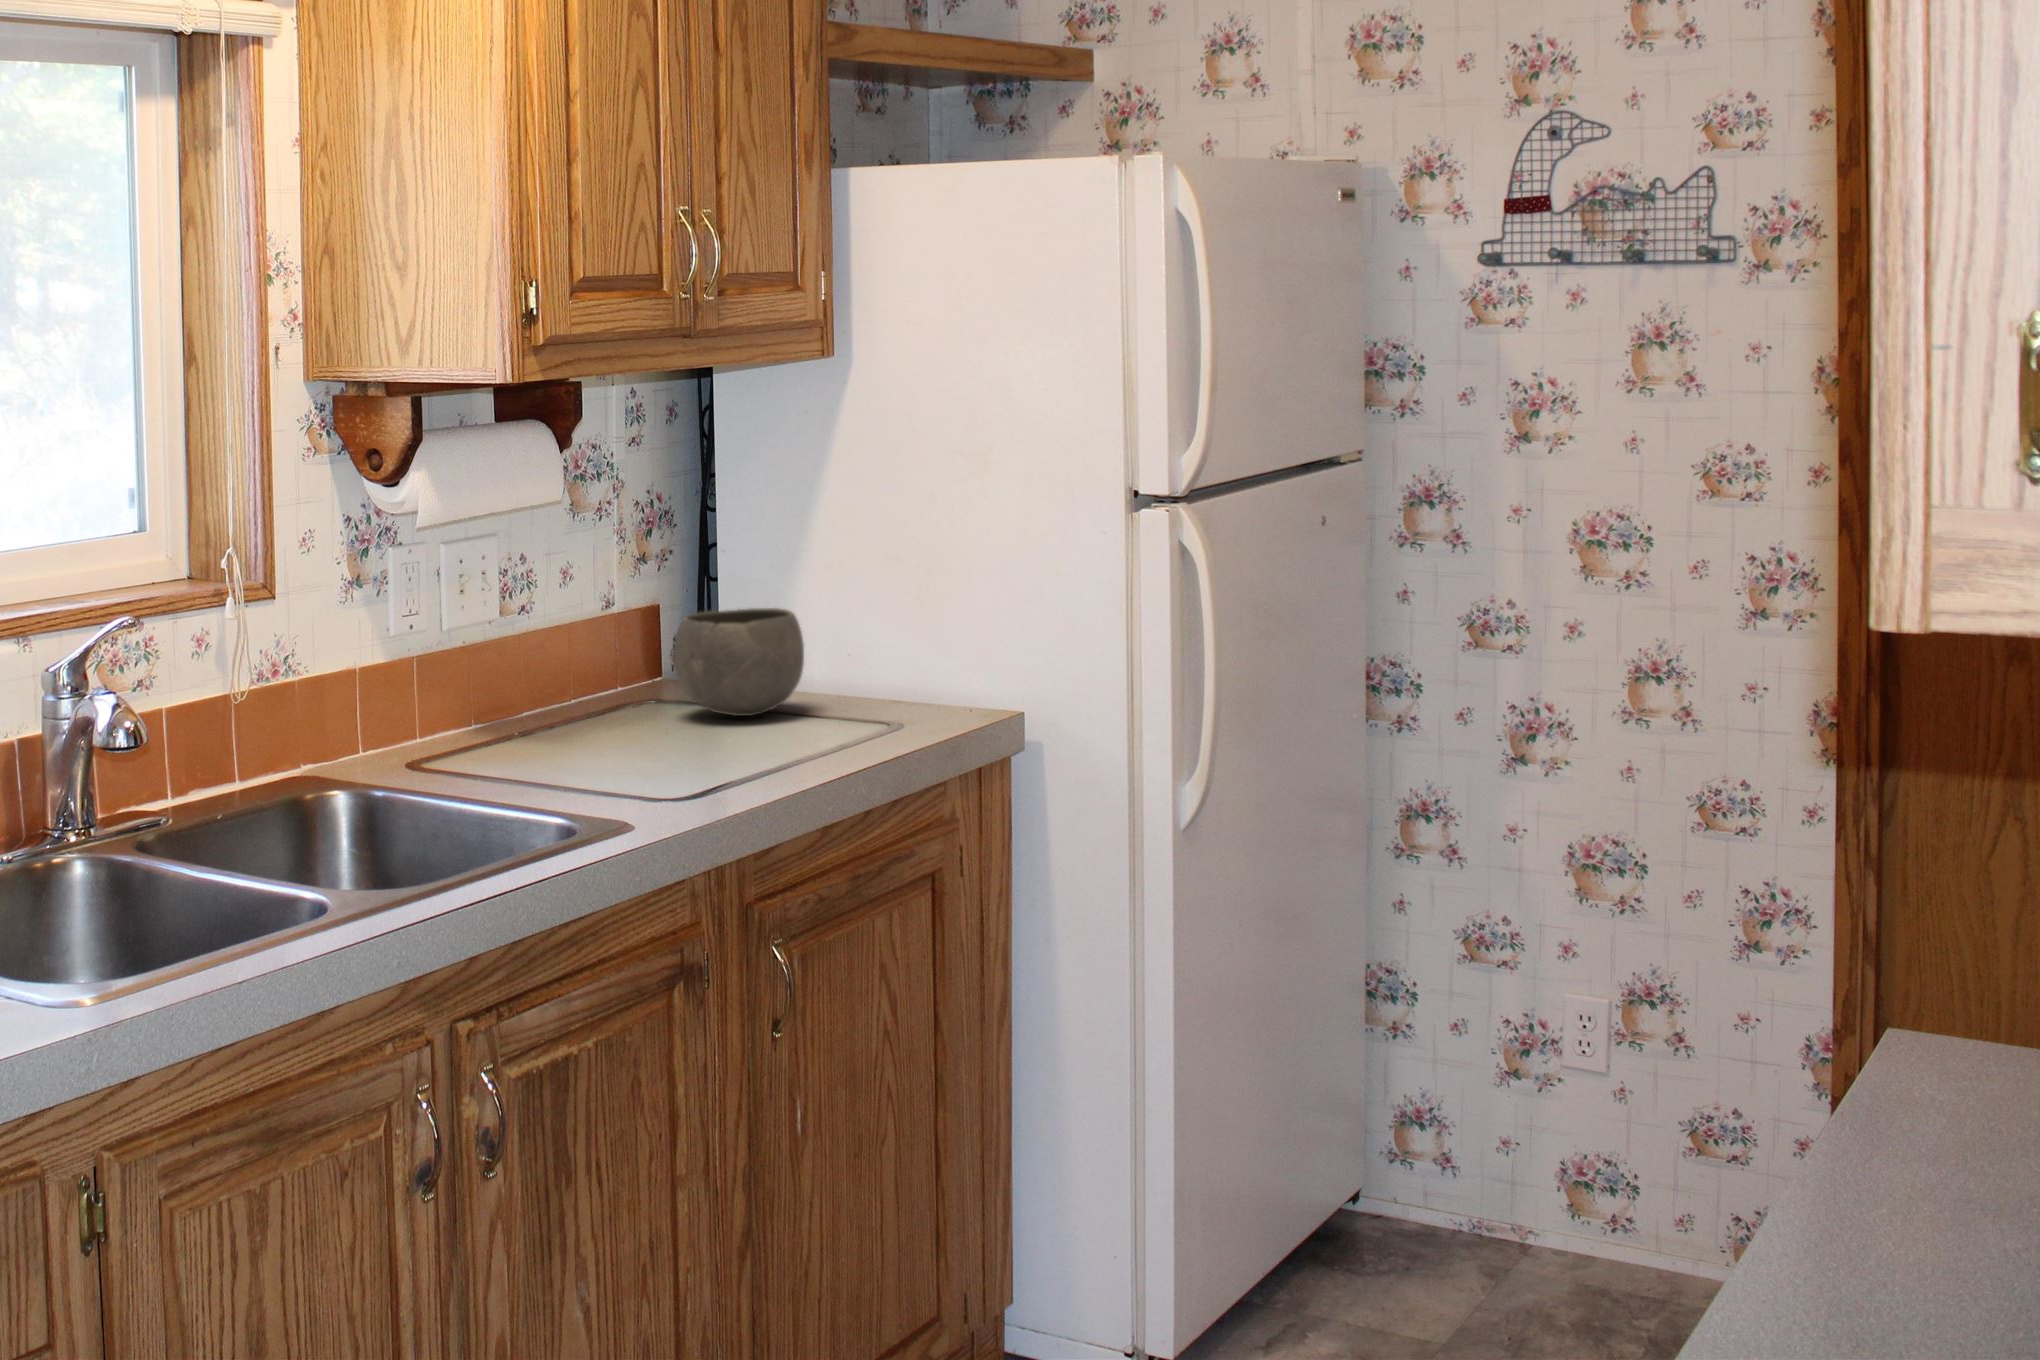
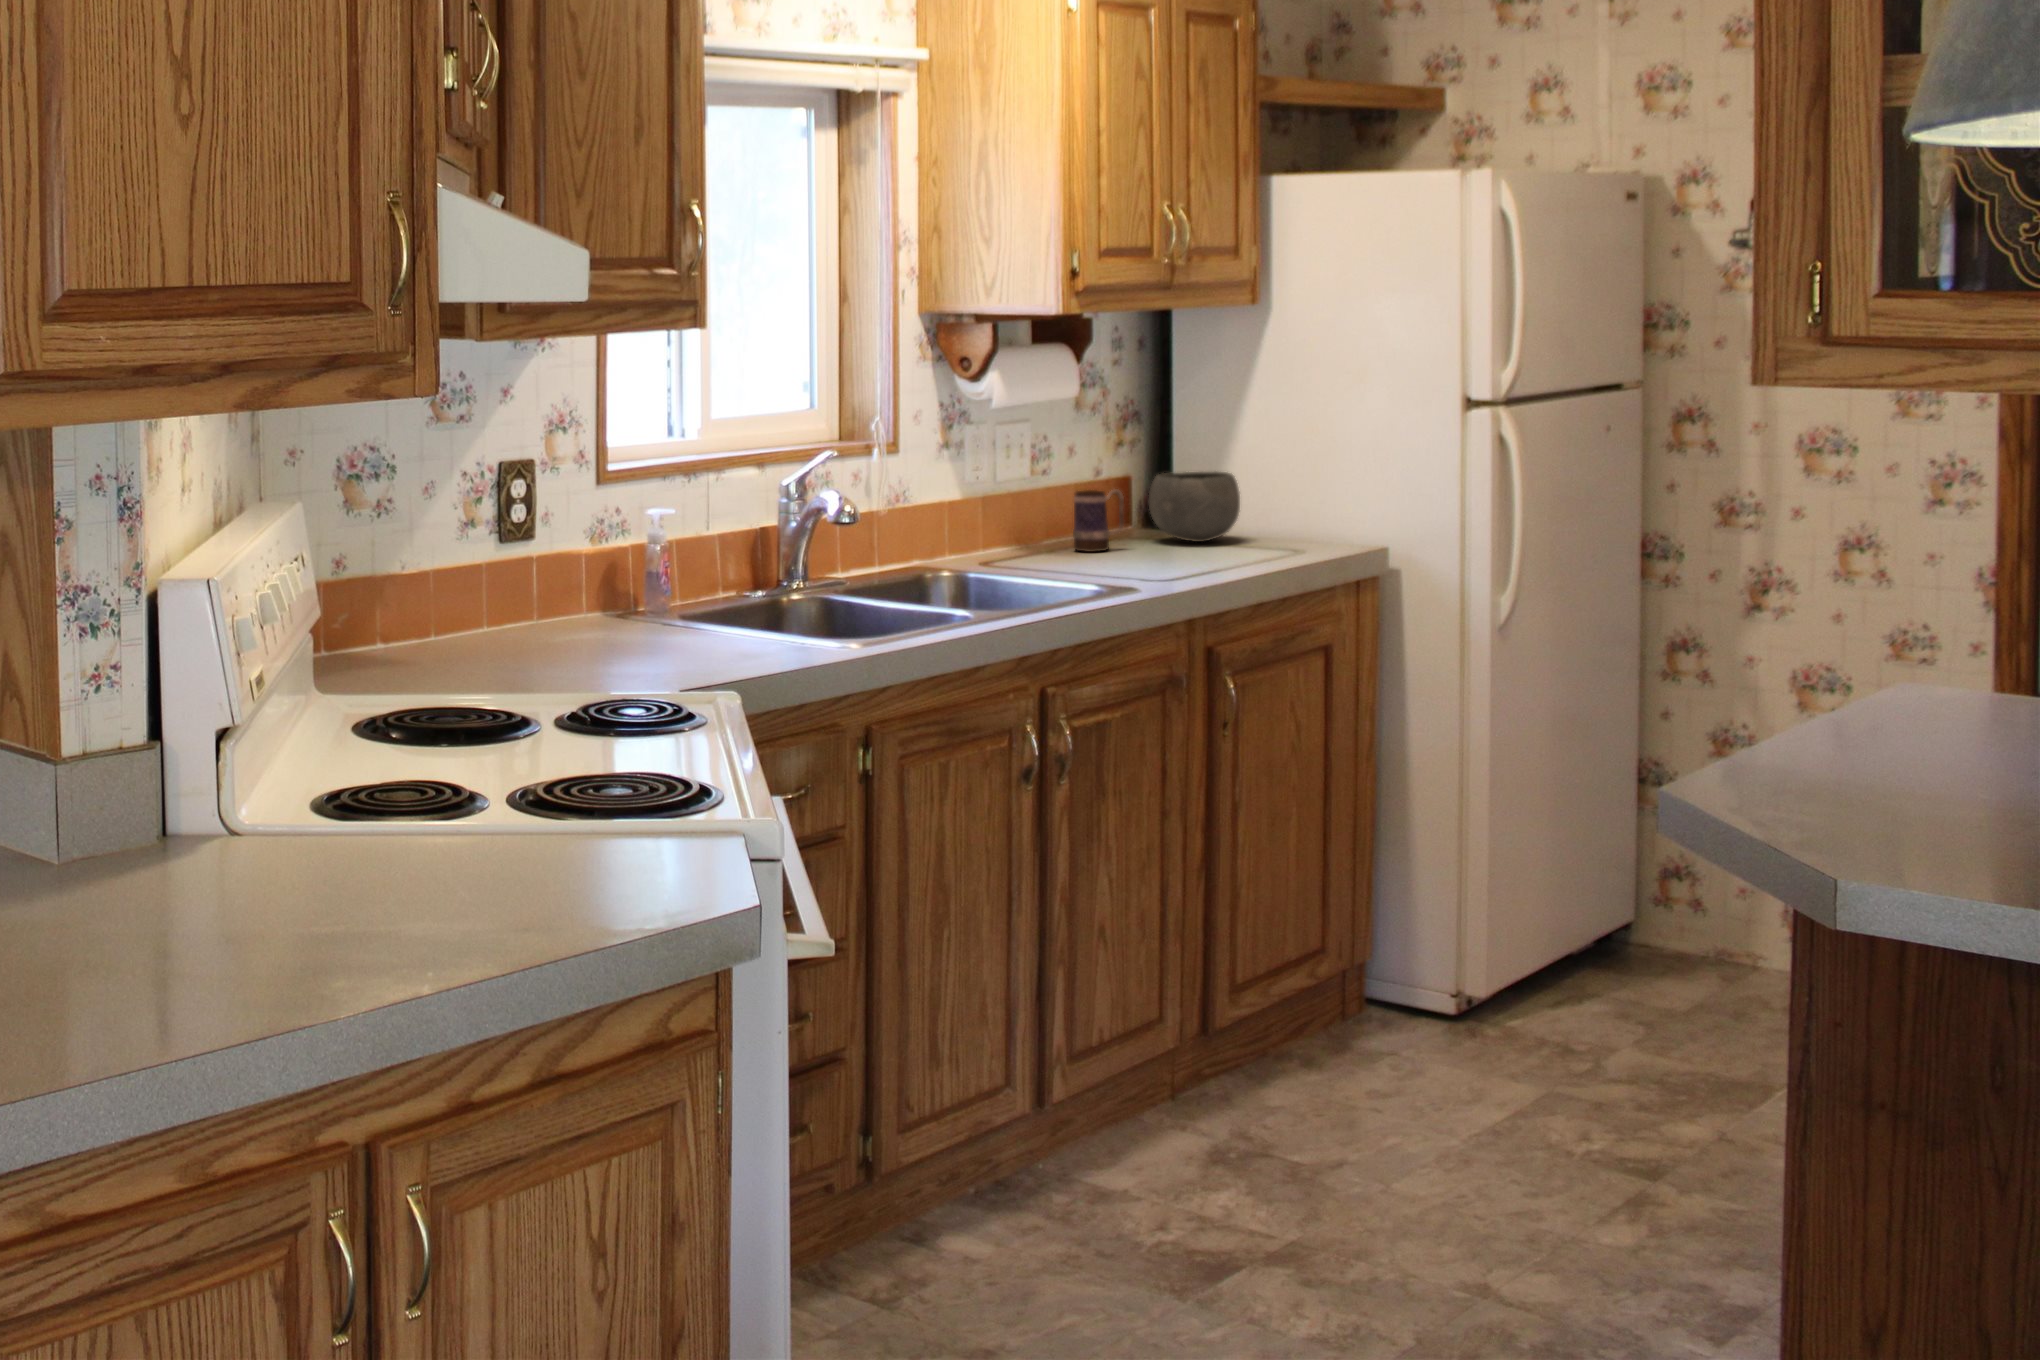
mug: none [557,643,632,740] -> present [1073,489,1124,552]

